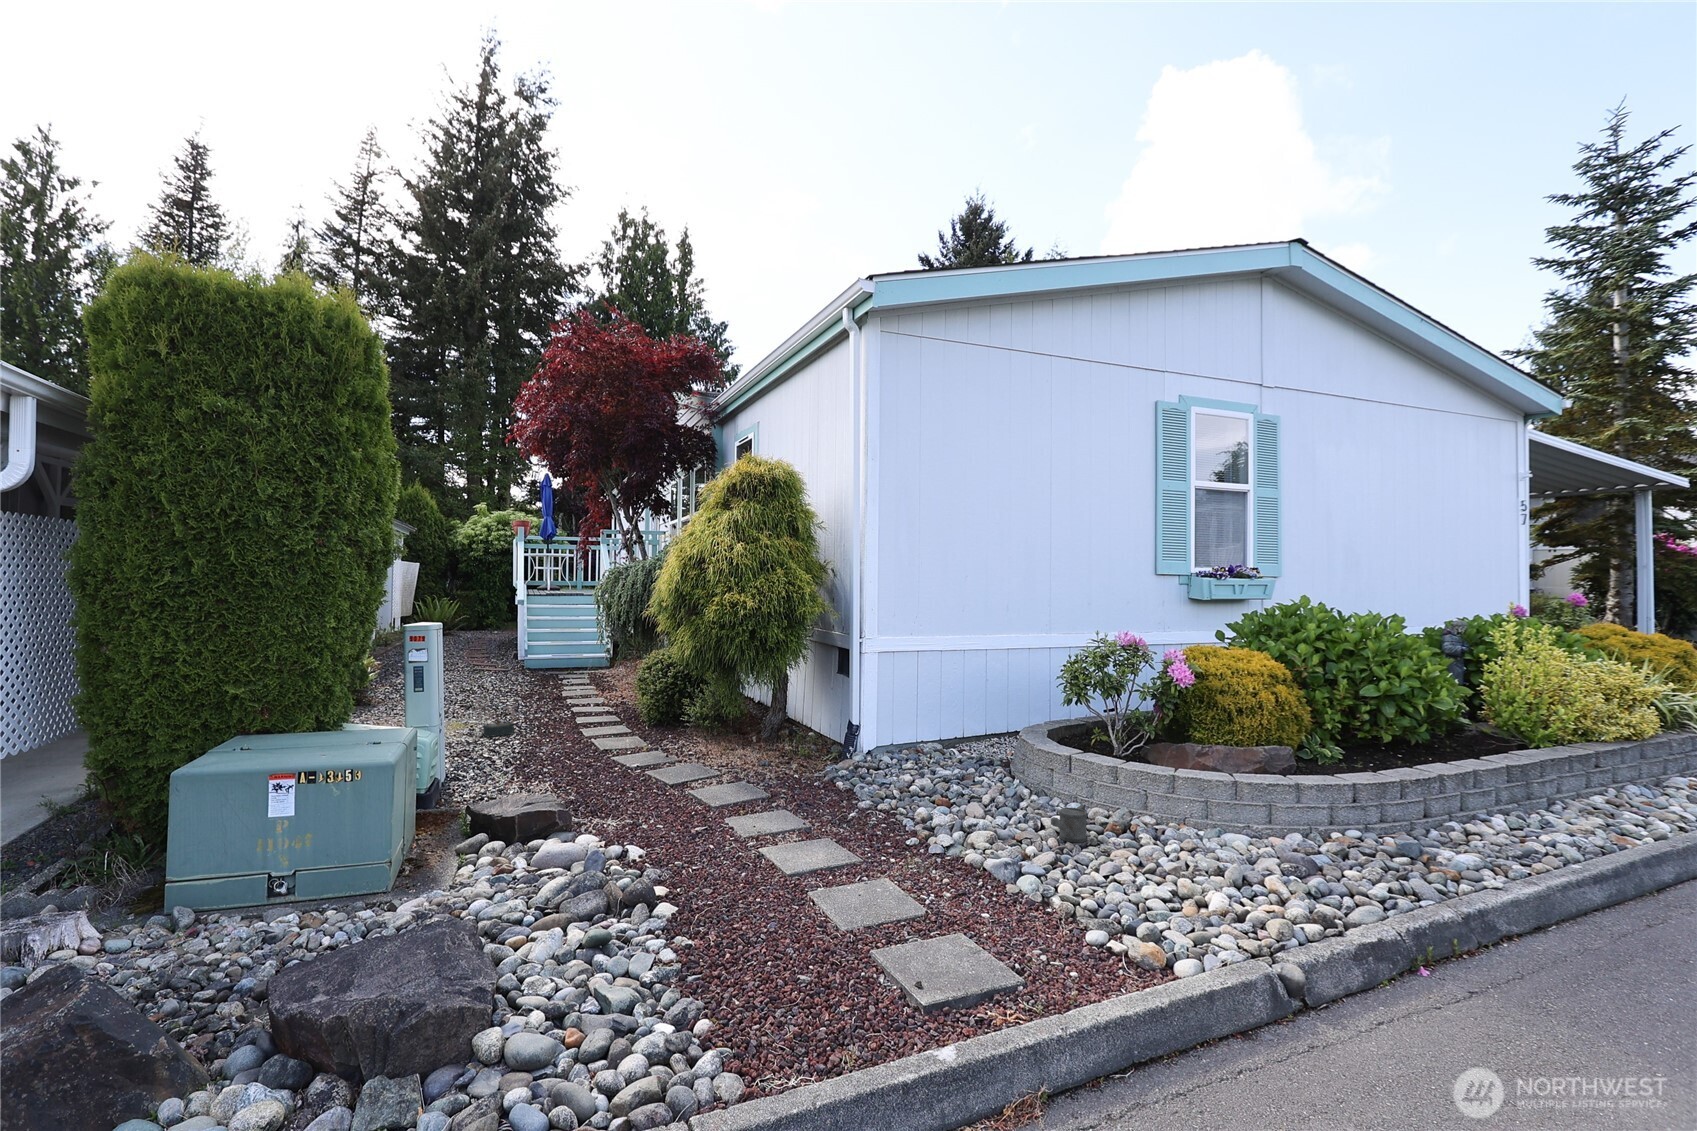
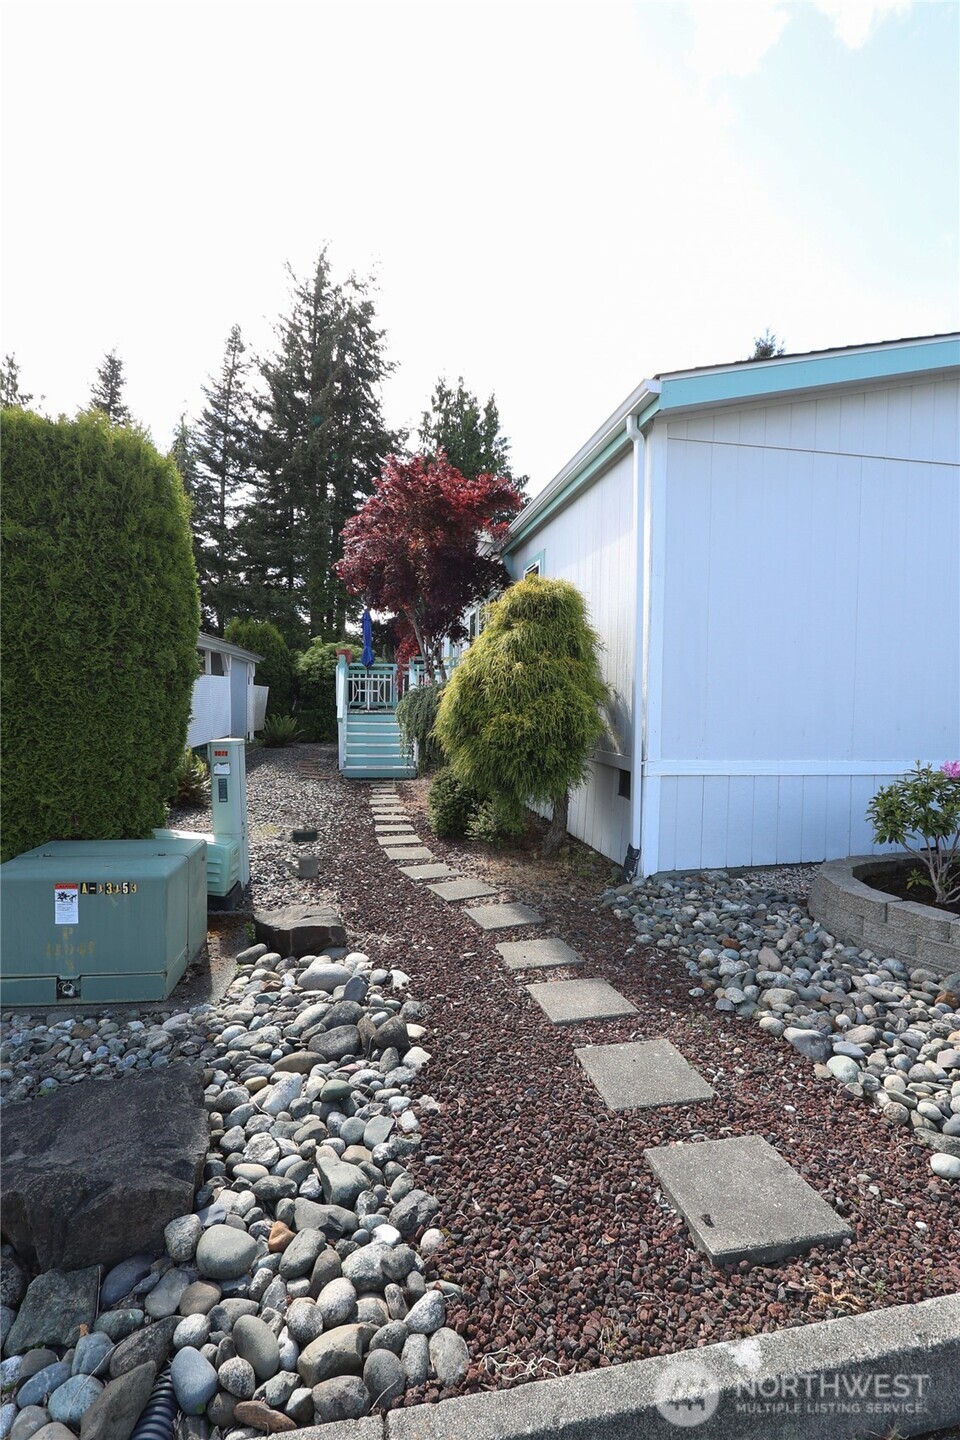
watering can: present [1051,805,1087,842] -> present [277,855,326,878]

